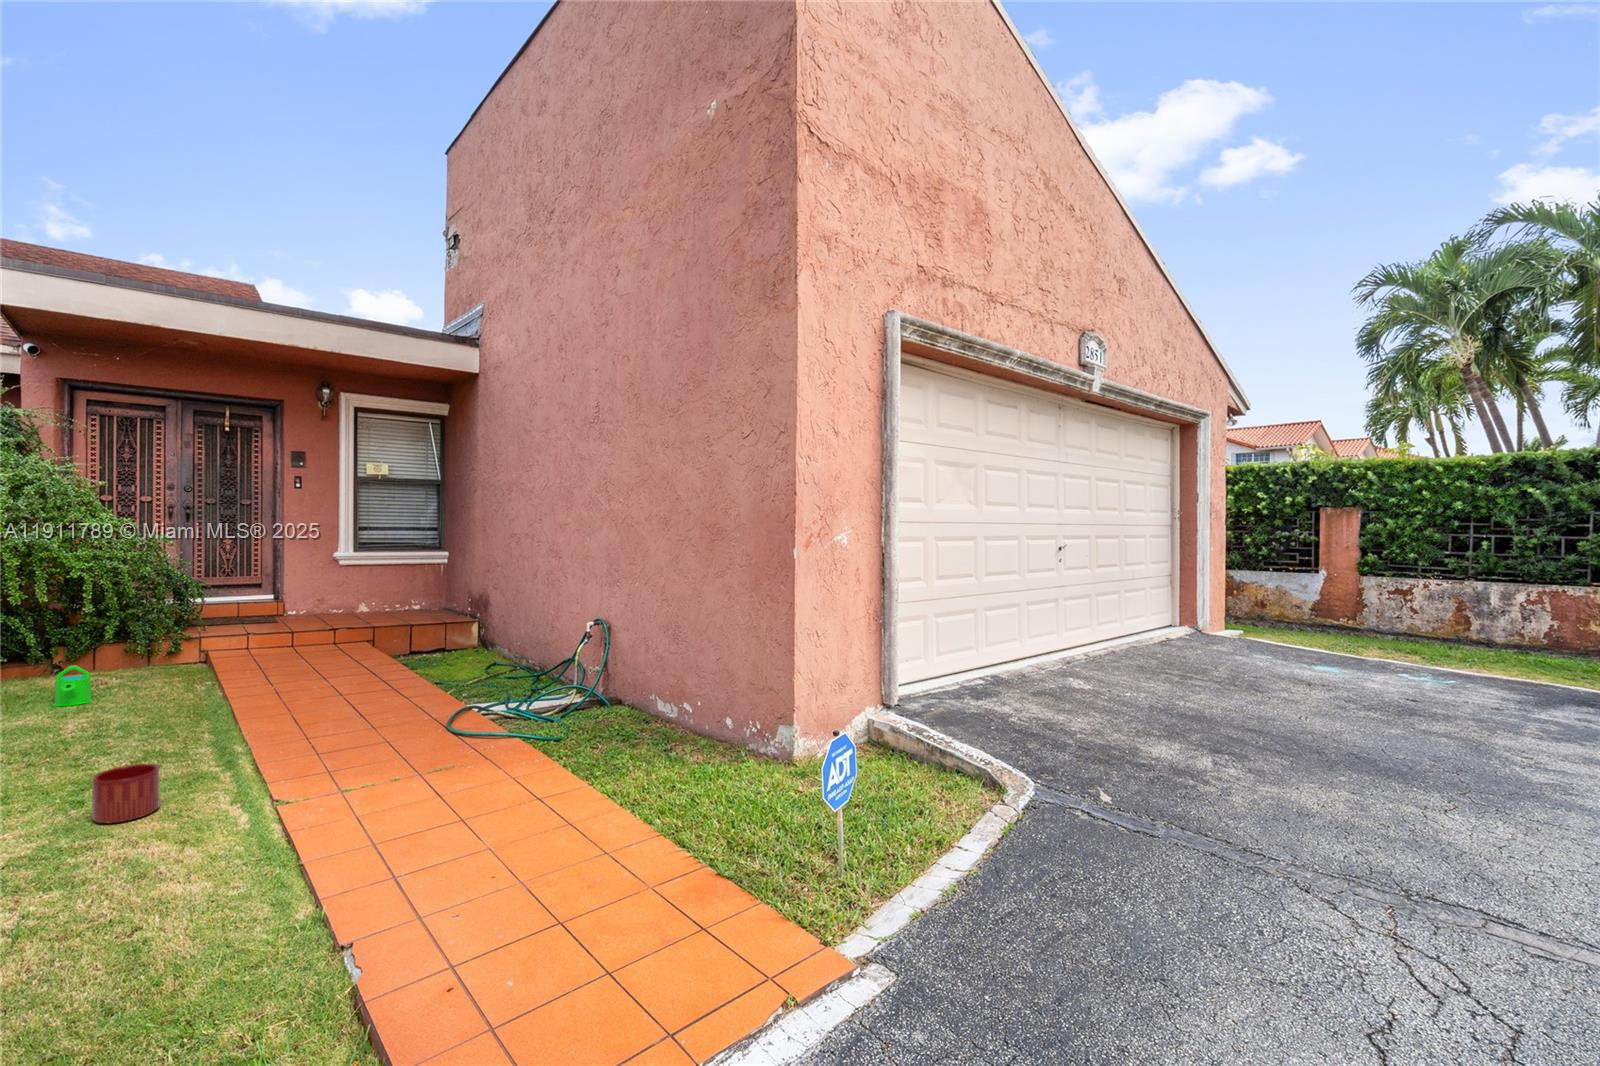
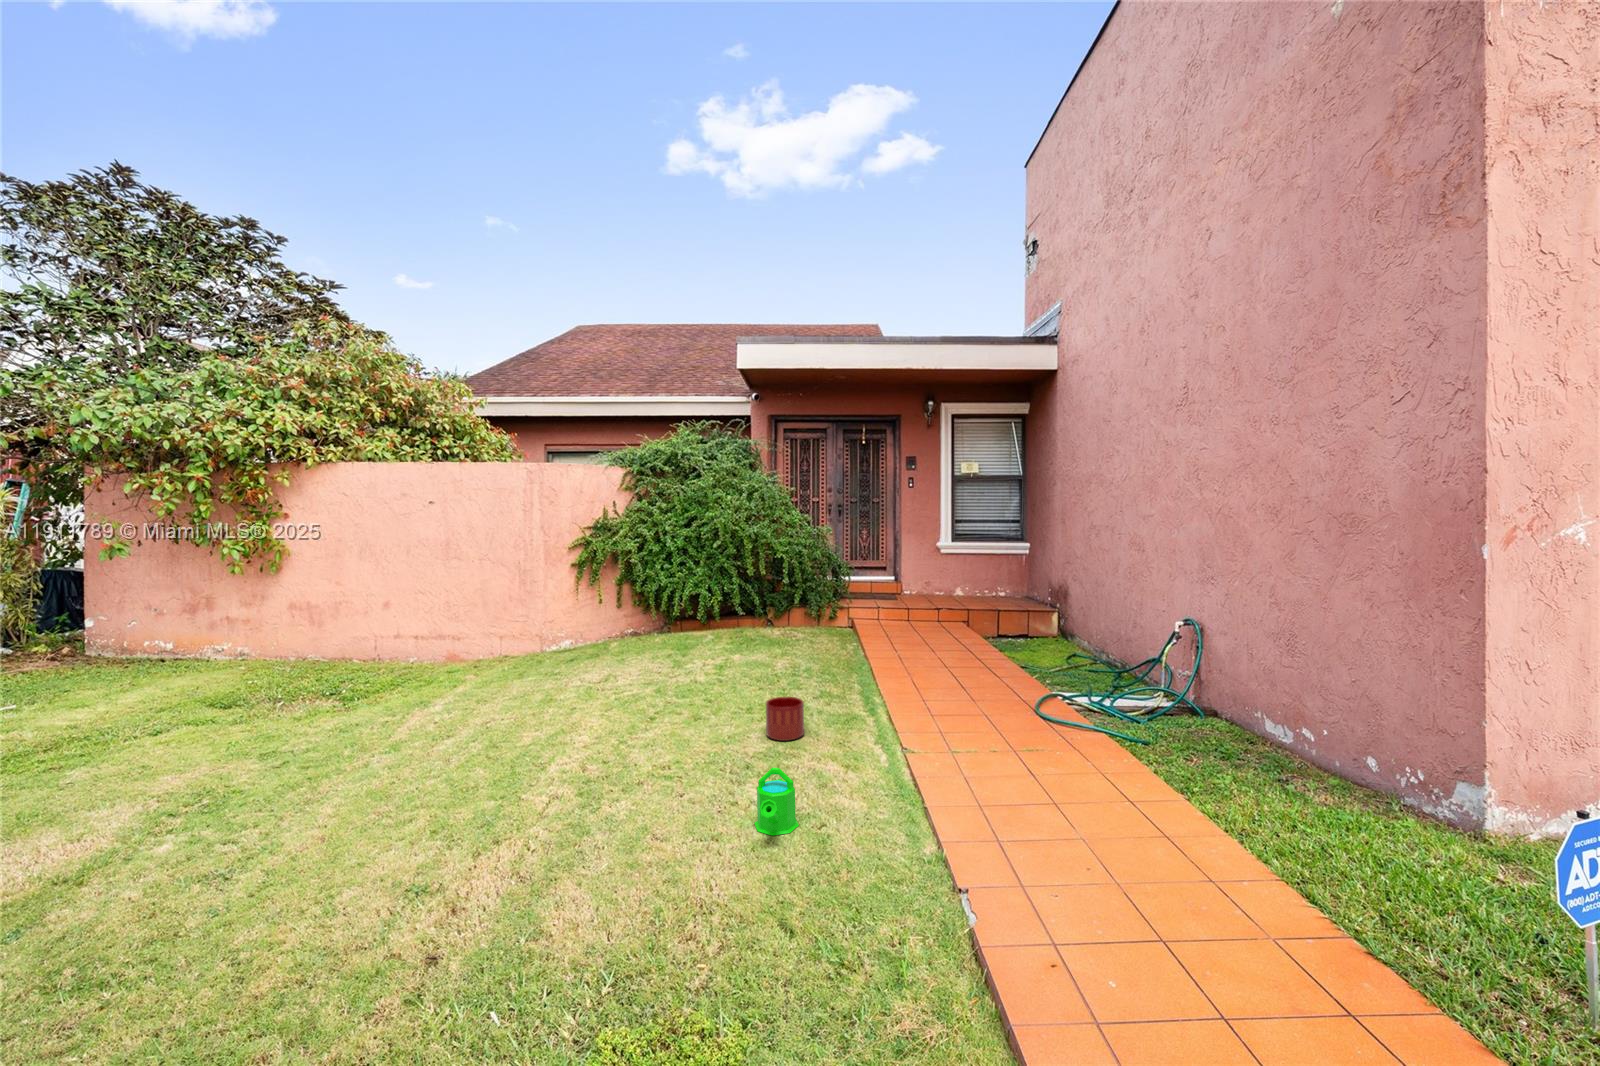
watering can: present [53,665,93,706] -> present [754,768,799,836]

